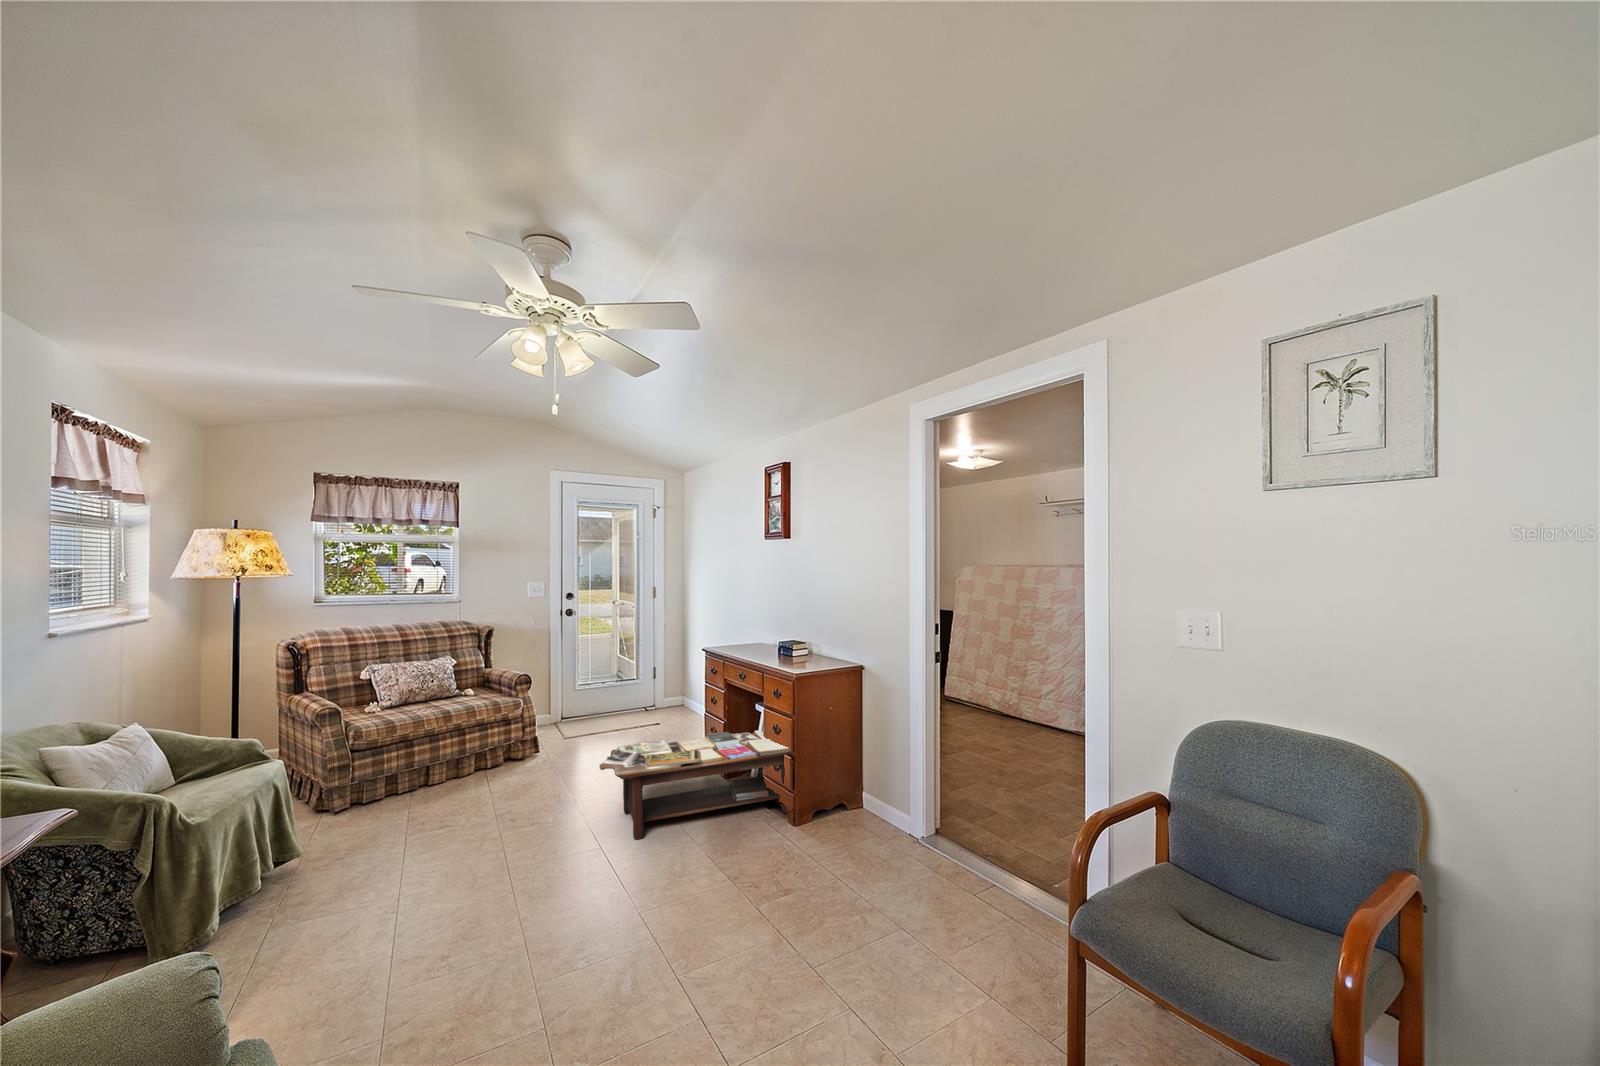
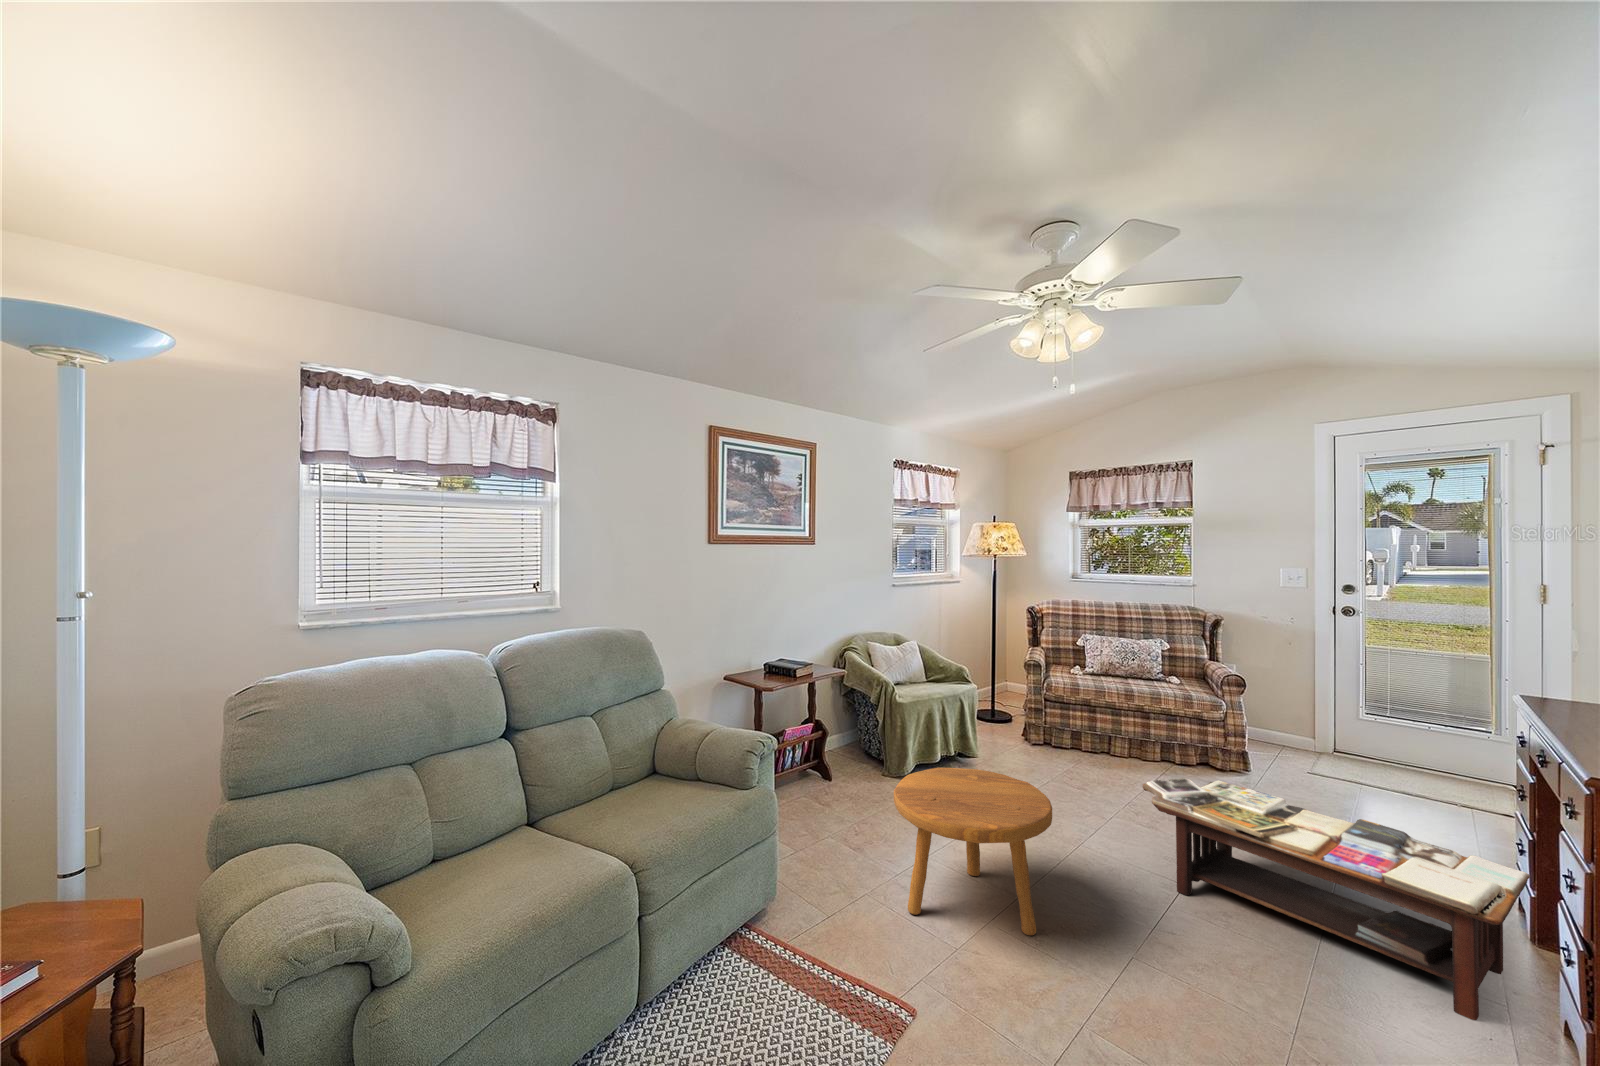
footstool: none [457,795,633,988] -> present [894,768,1052,935]

